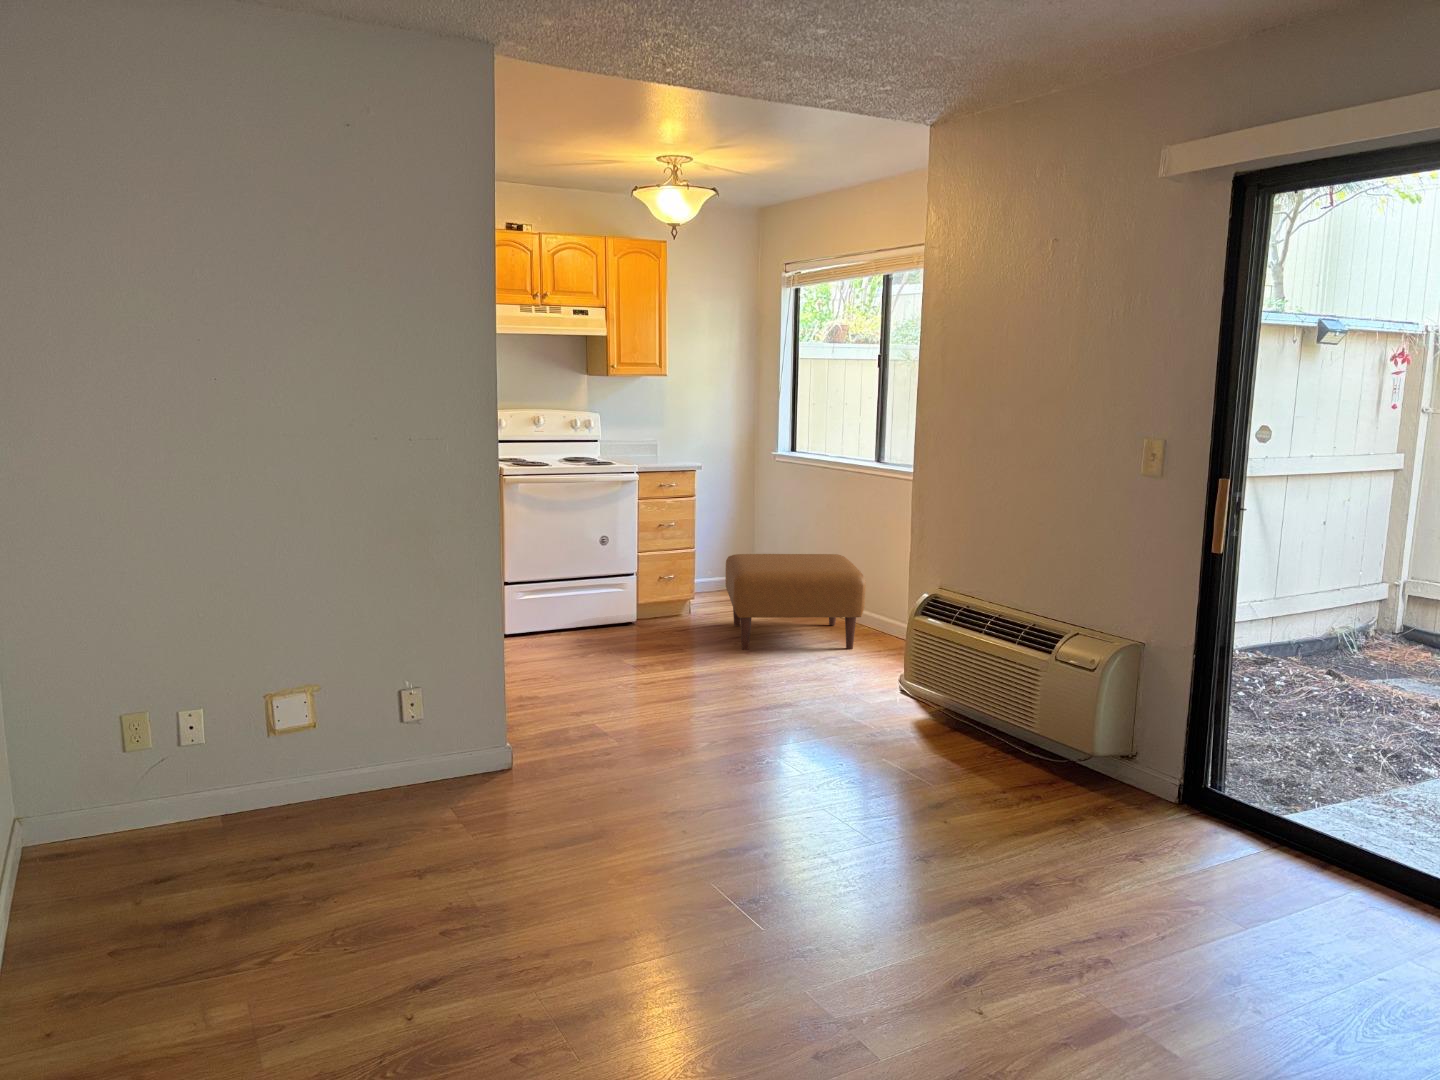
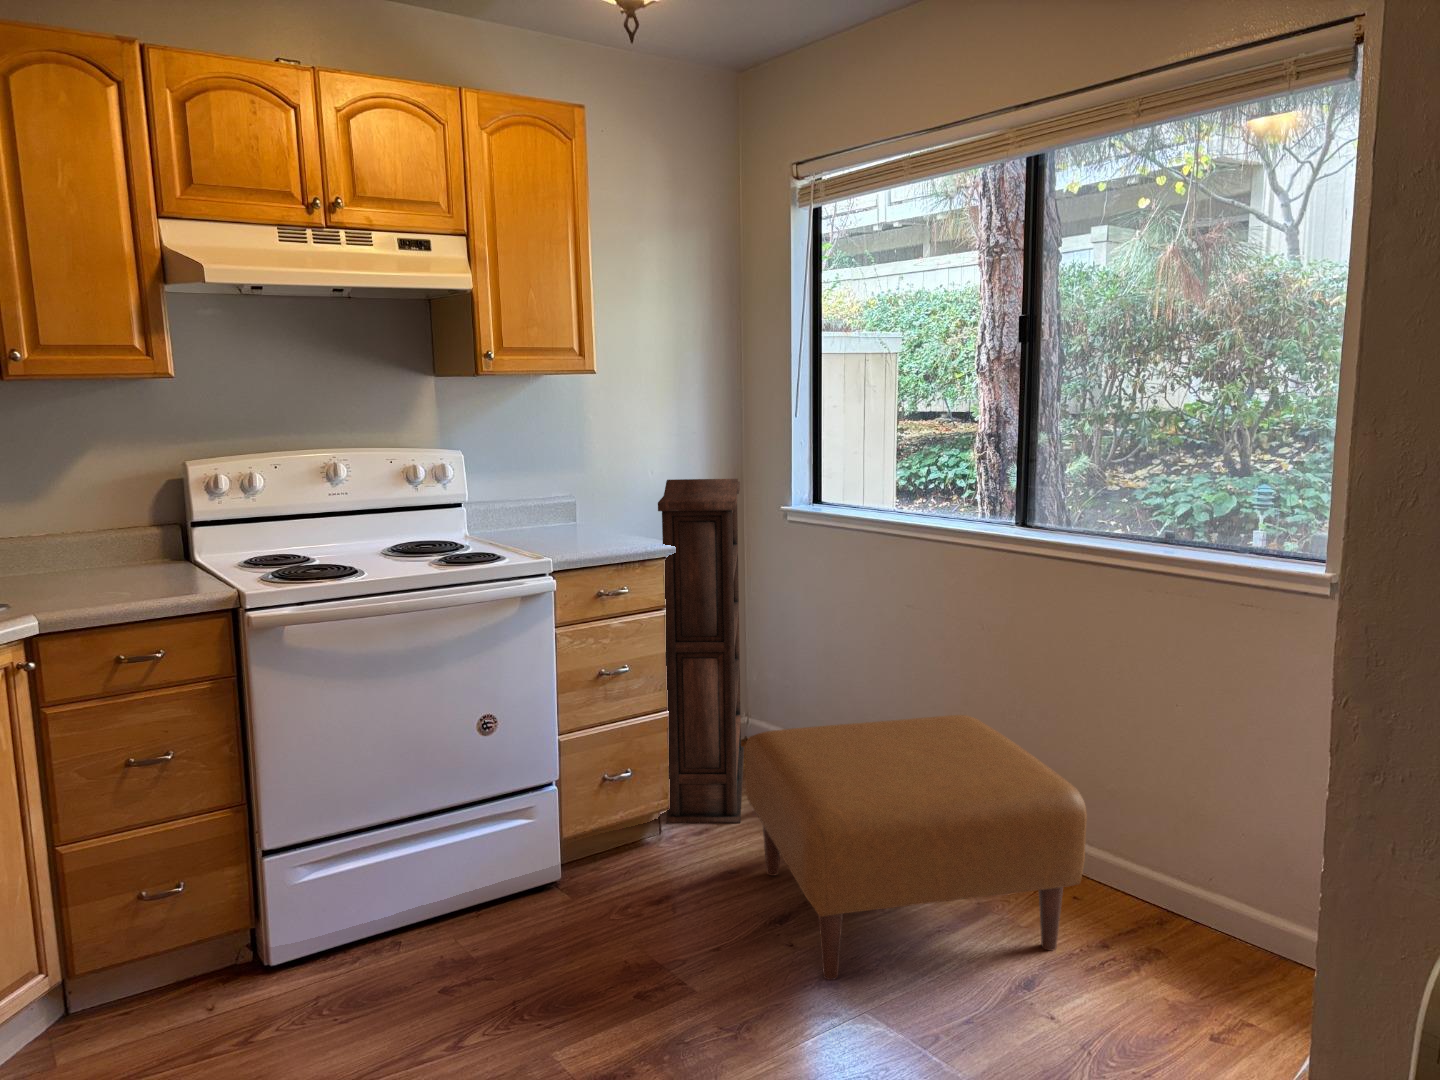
bookshelf: none [693,433,750,612] -> present [658,479,744,824]

